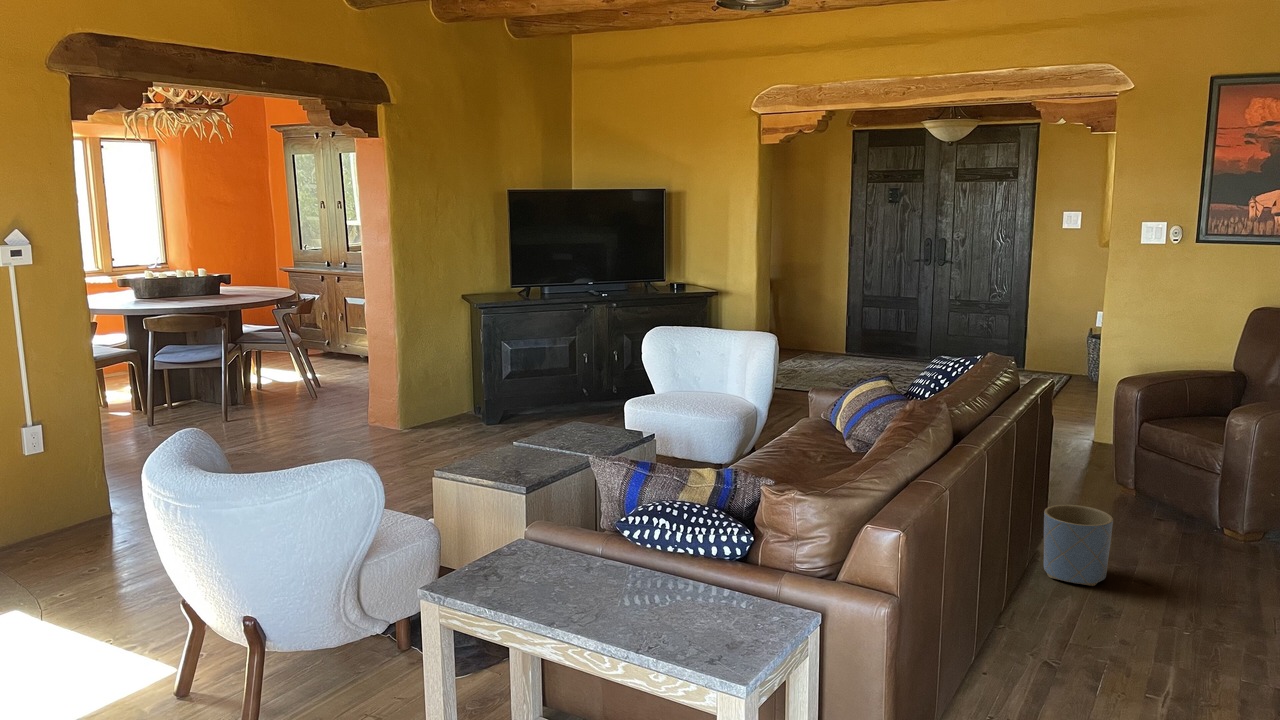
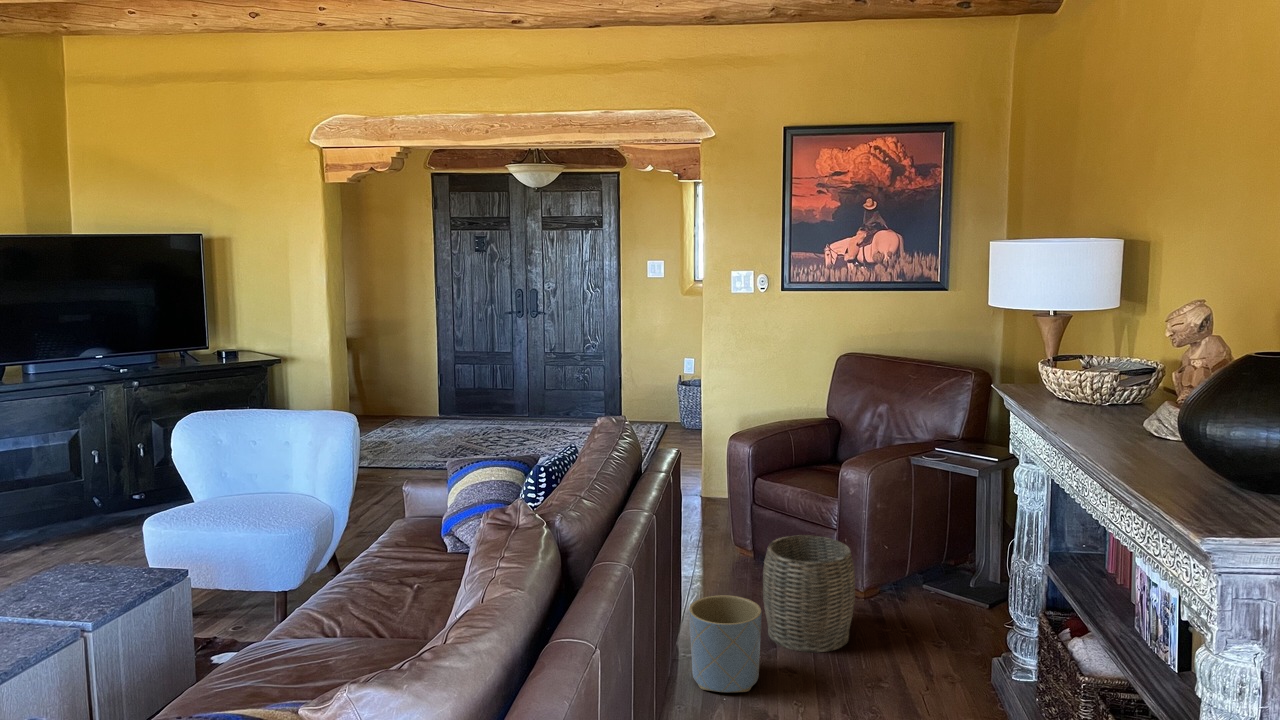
woven basket: none [1125,469,1222,573] -> present [763,535,855,653]

